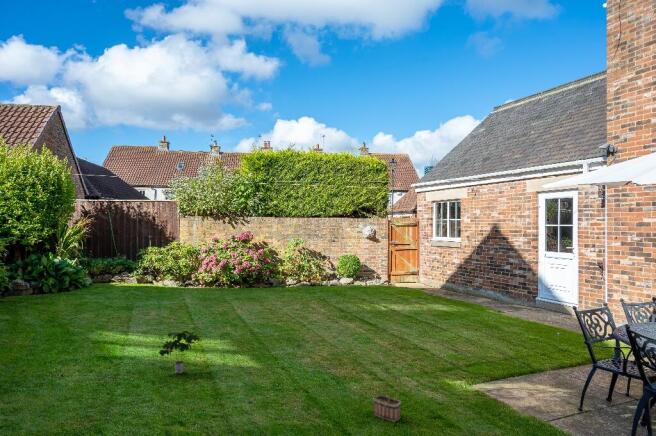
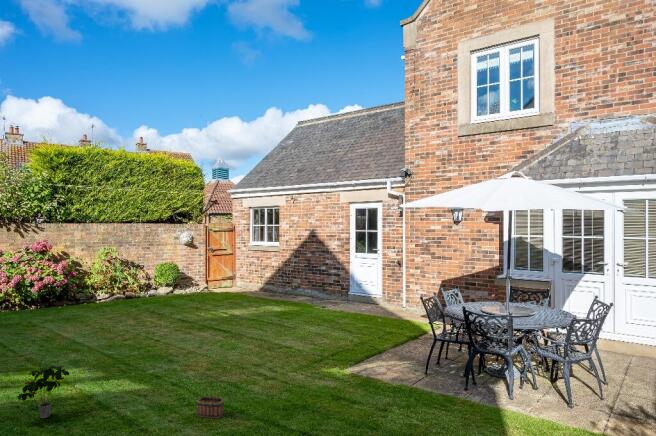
basket: present [373,382,401,422] -> present [197,379,224,418]

